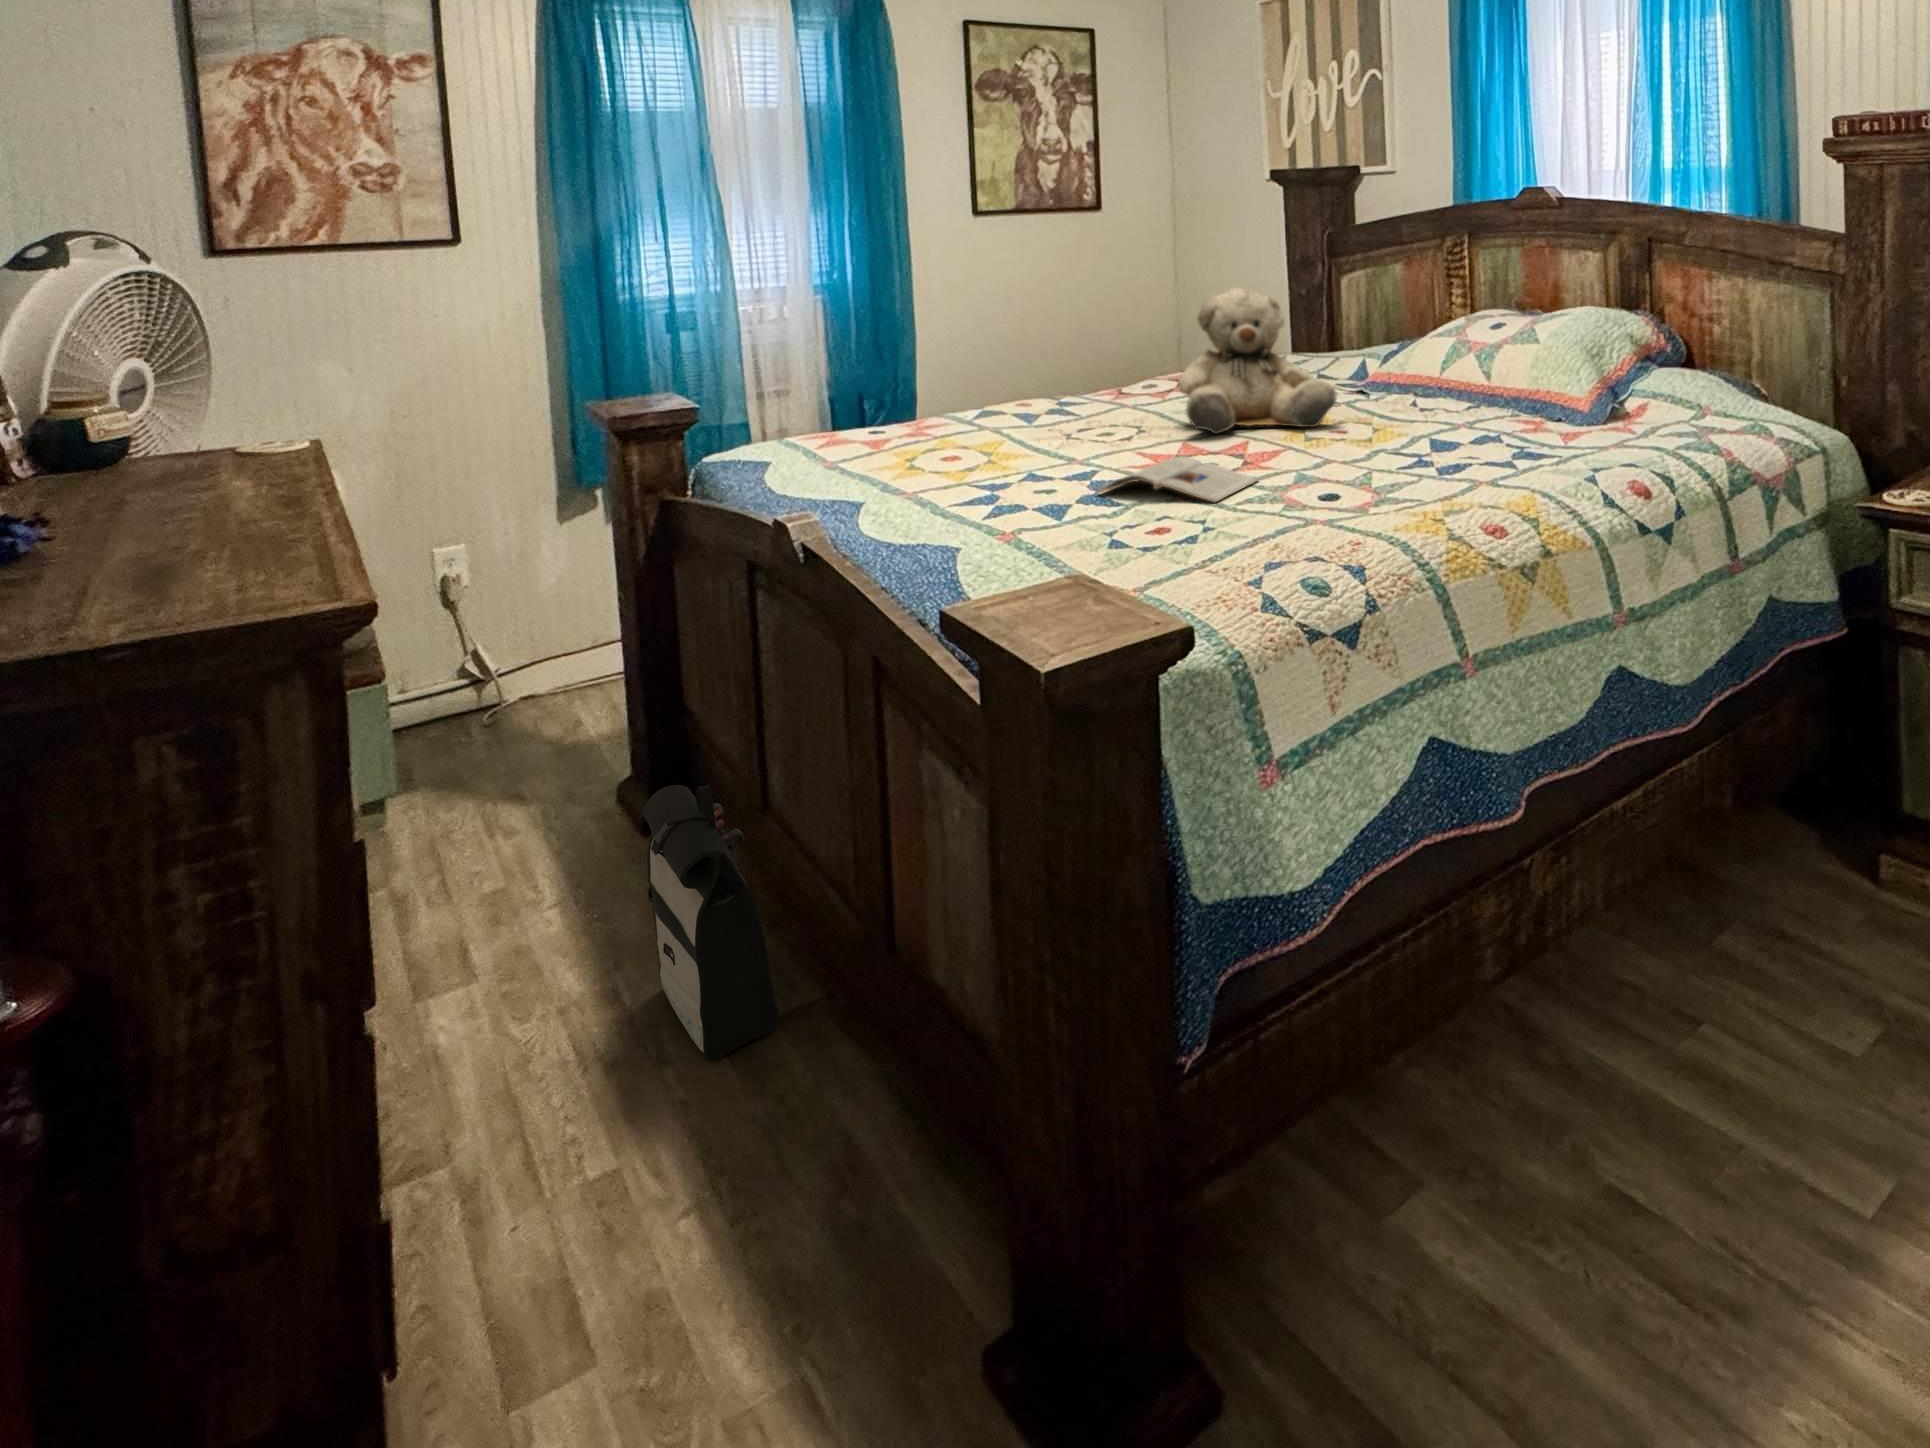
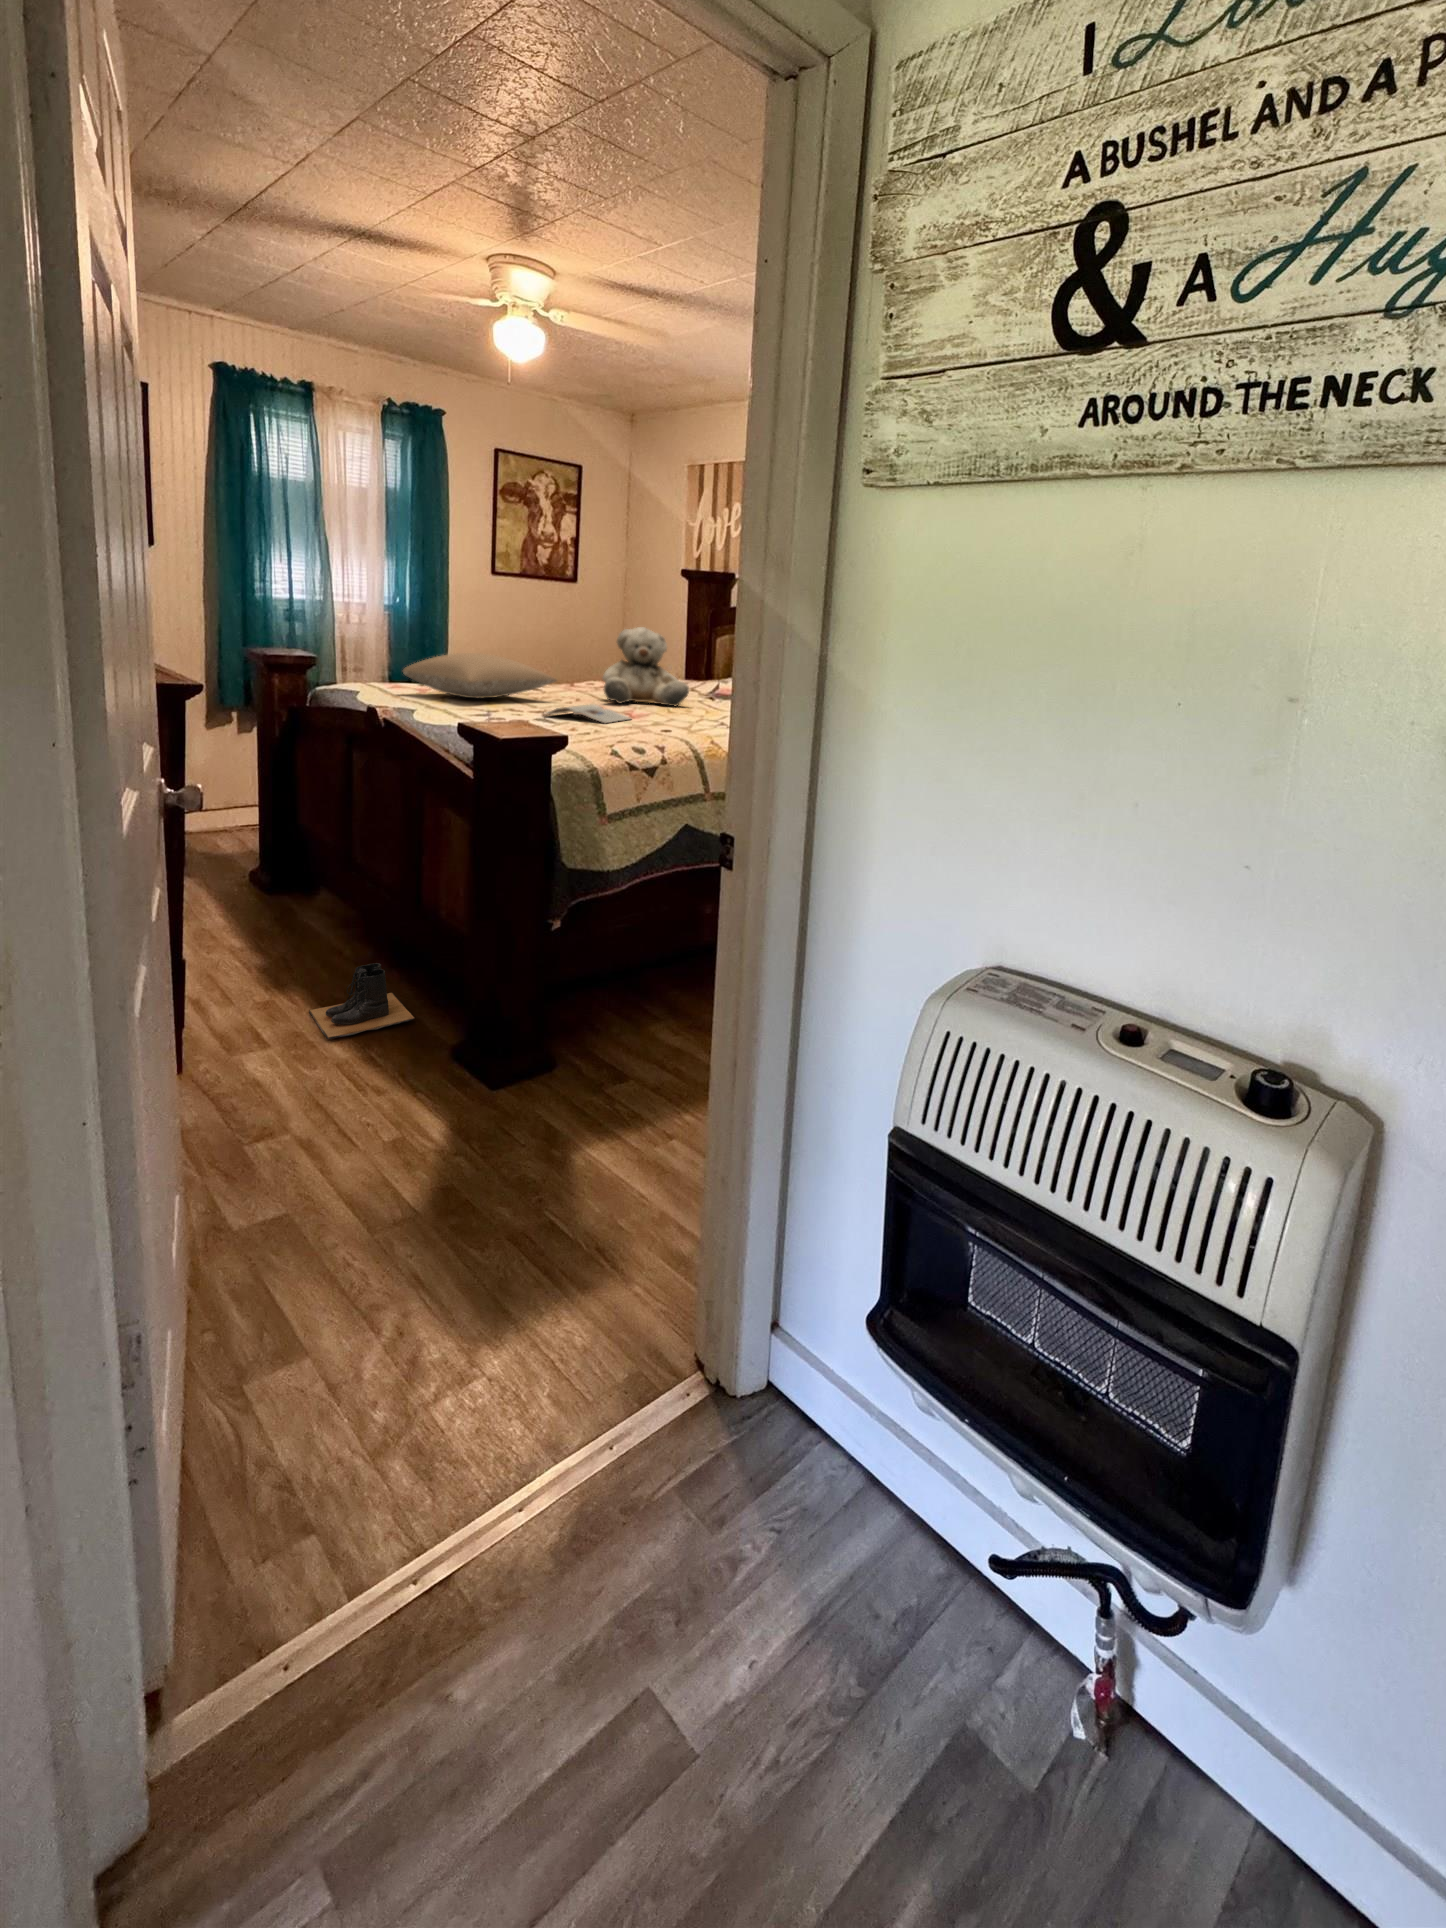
pillow: none [842,373,1106,457] -> present [403,653,557,698]
backpack: present [643,785,779,1060] -> none [279,841,351,973]
boots: none [696,1079,904,1299] -> present [309,963,415,1039]

